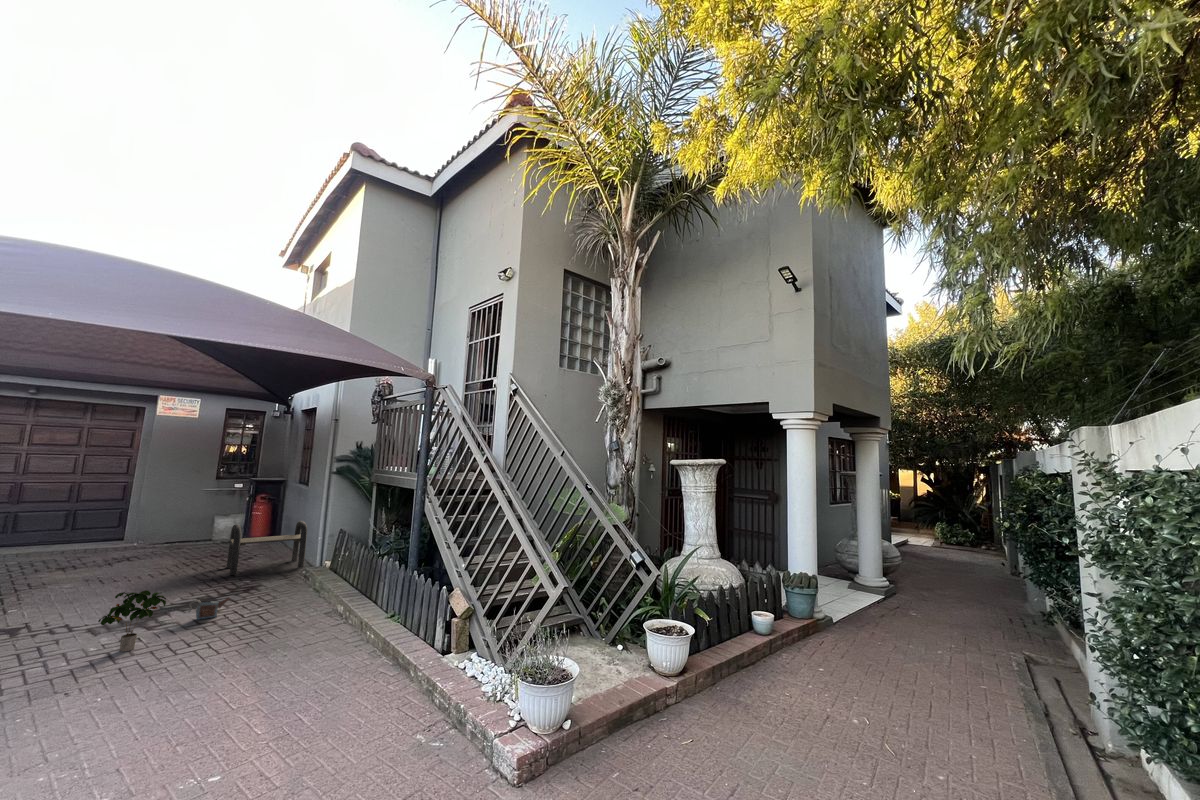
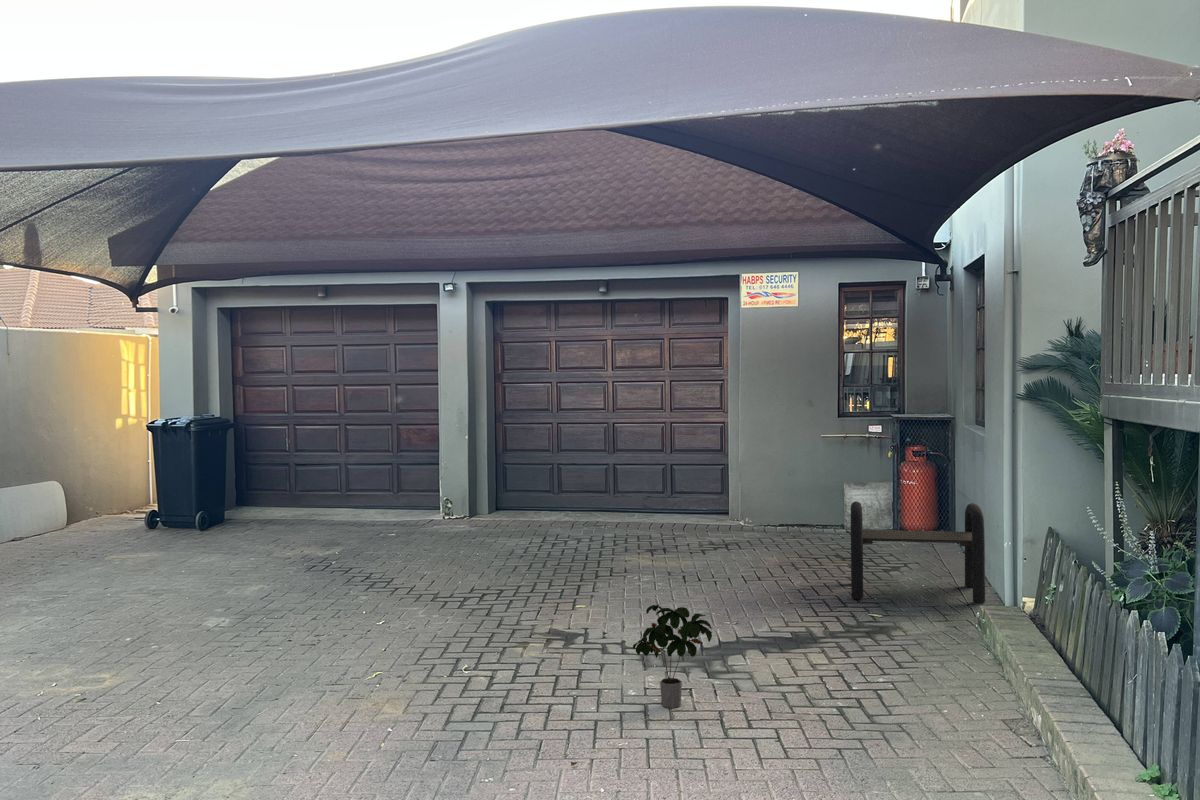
watering can: present [188,598,230,619] -> none [763,638,828,677]

